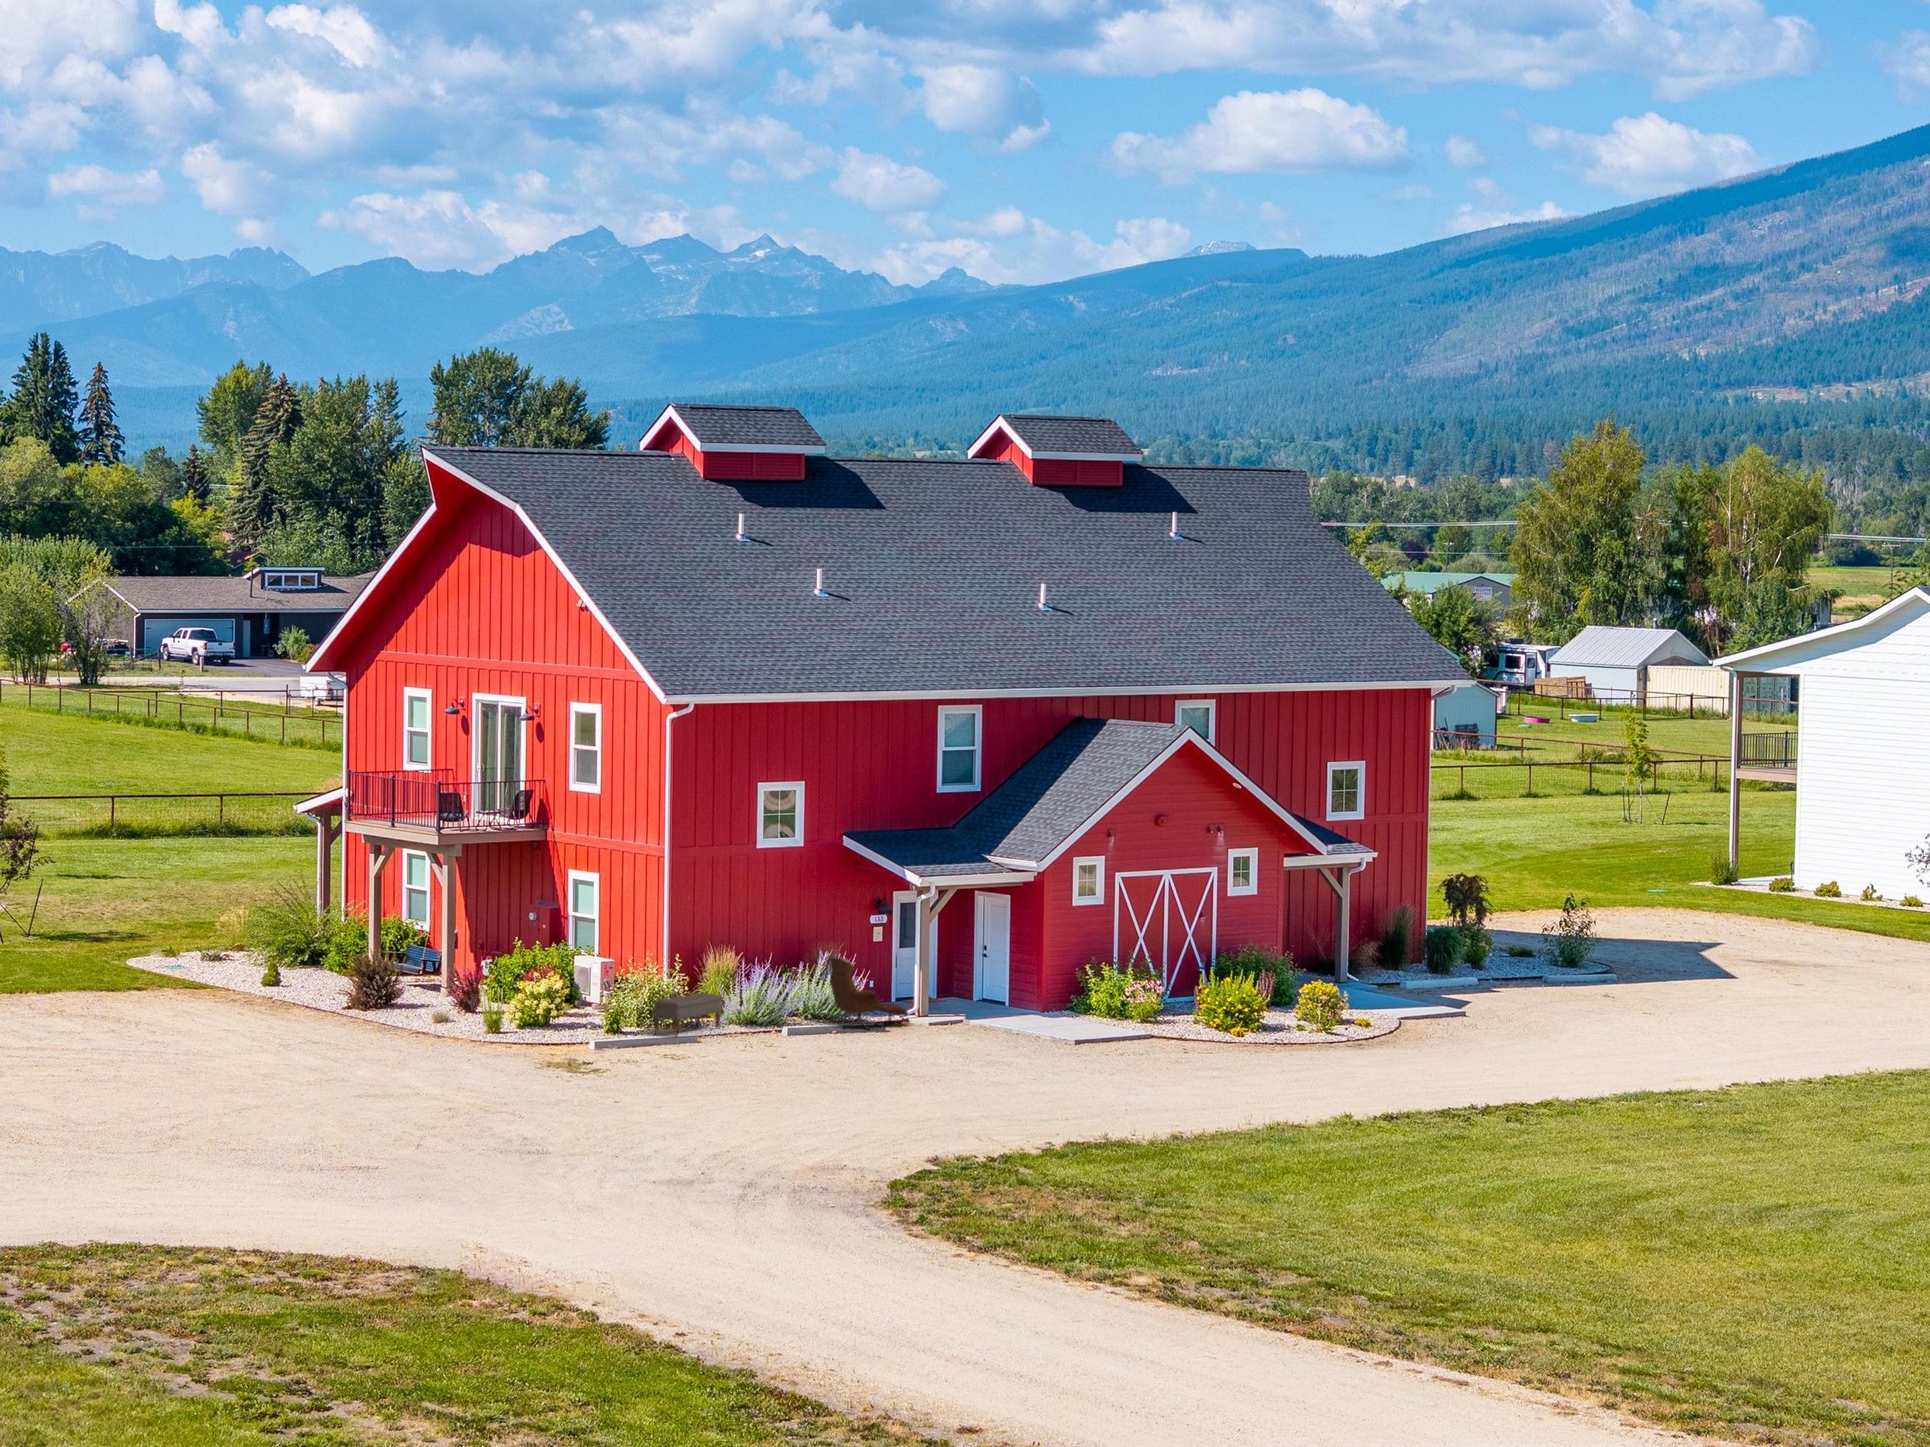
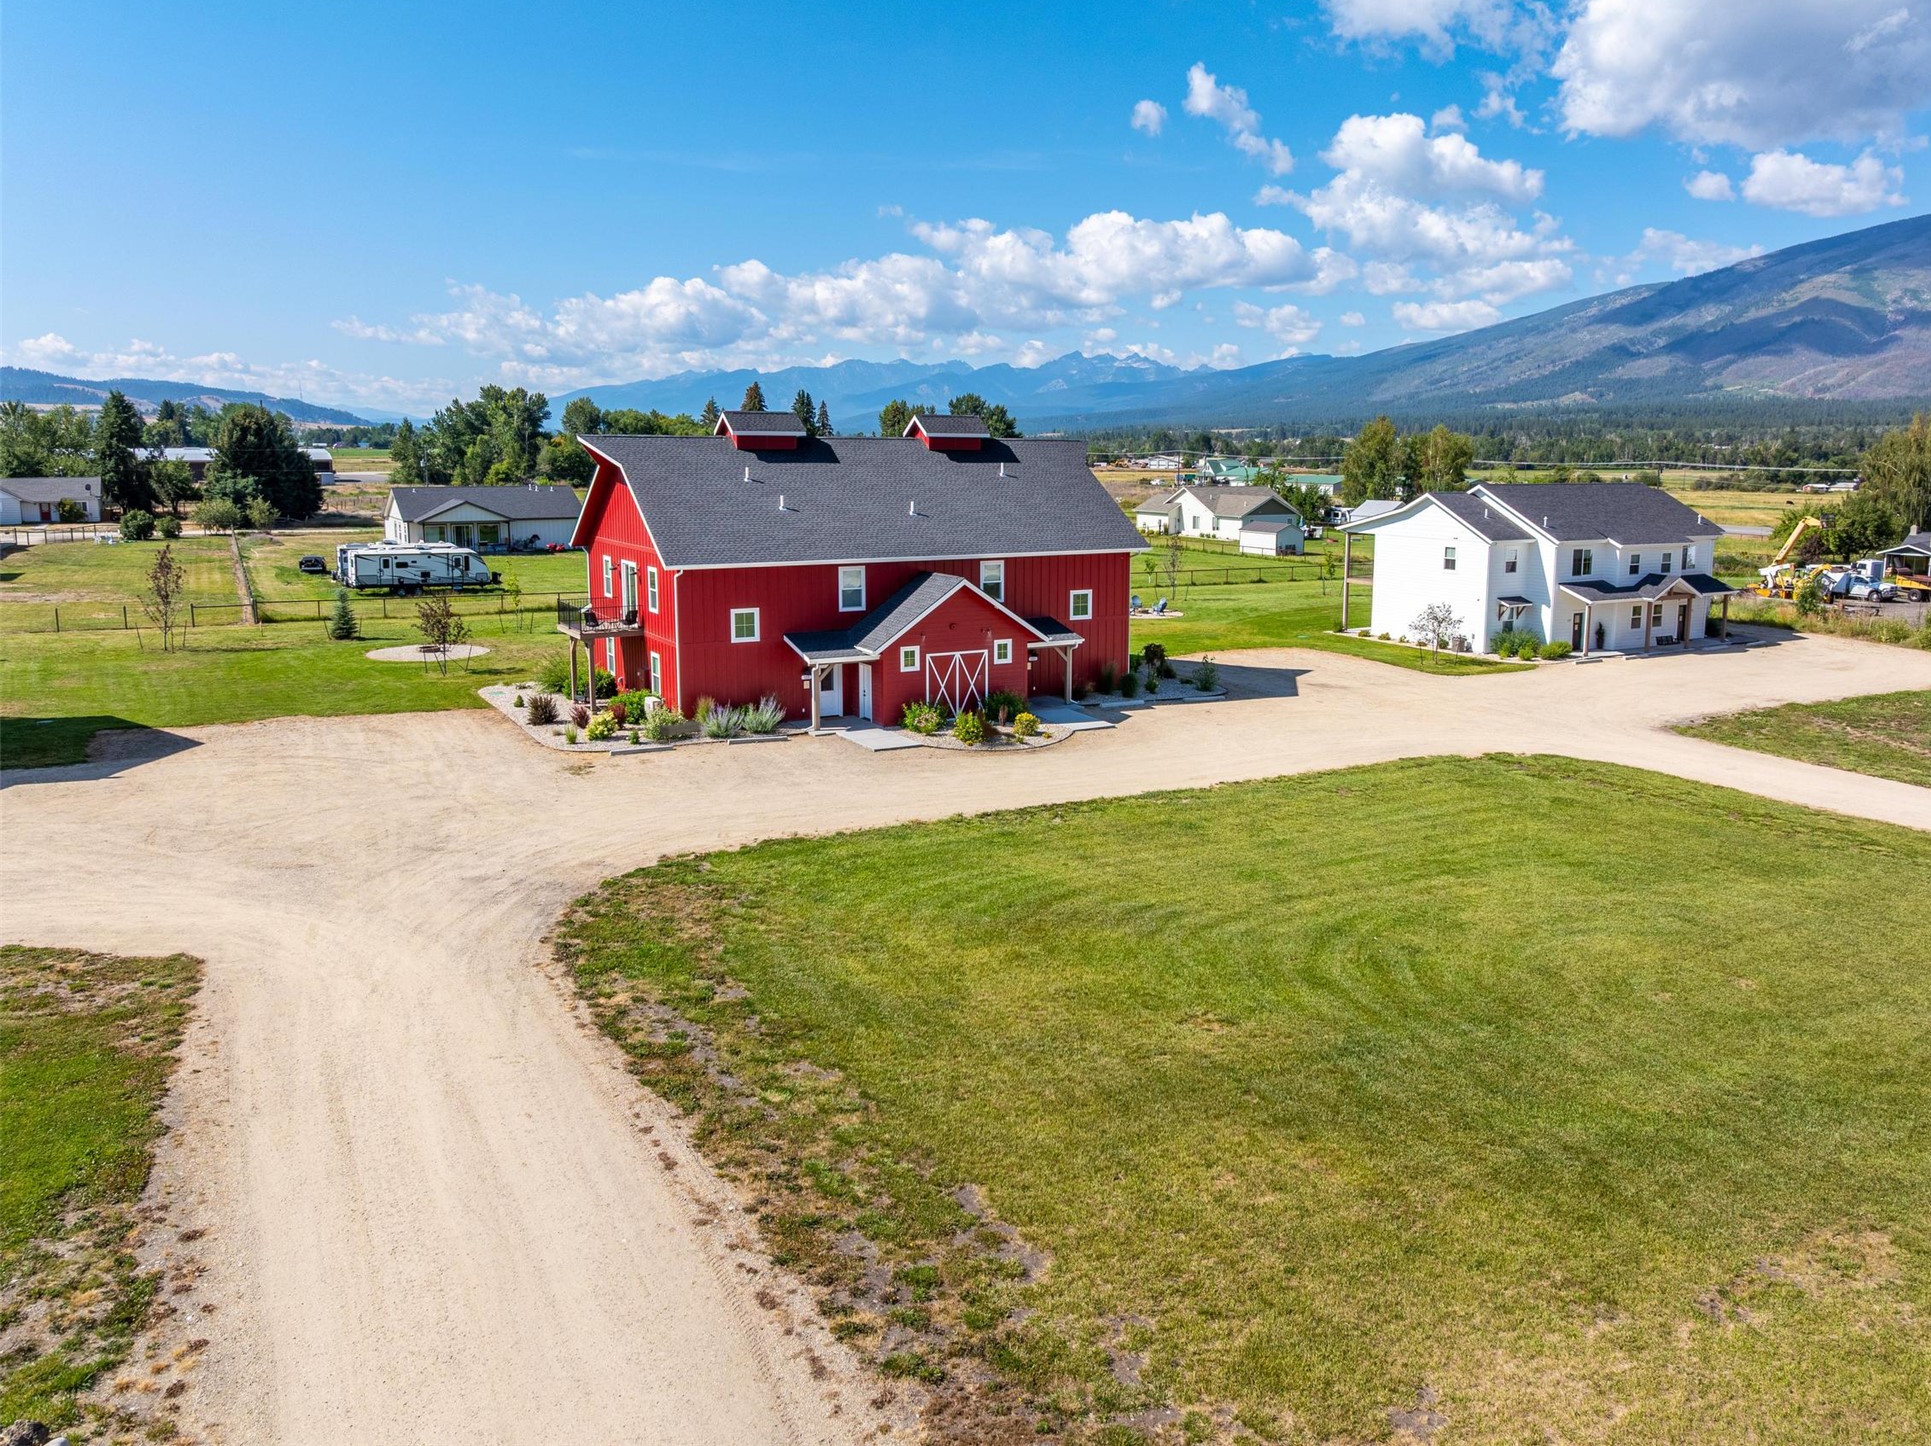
lounge chair: present [830,957,908,1029] -> present [976,709,1017,746]

